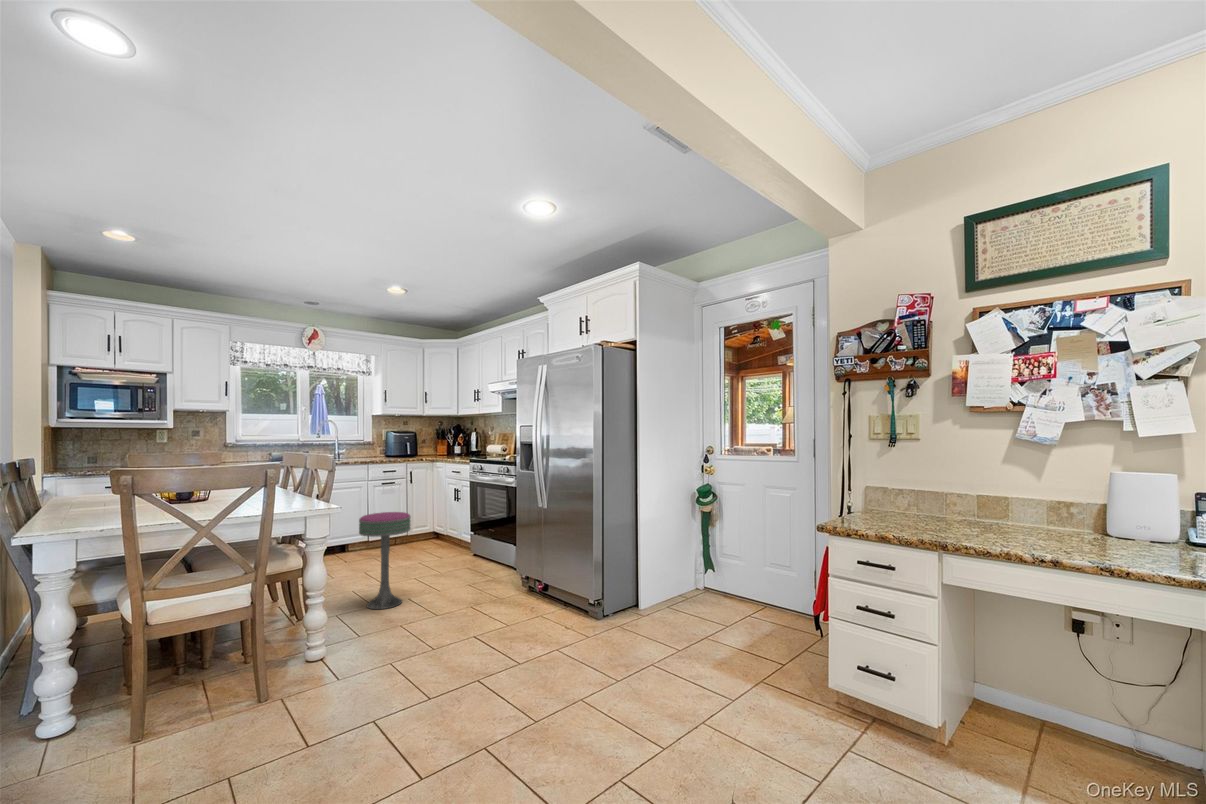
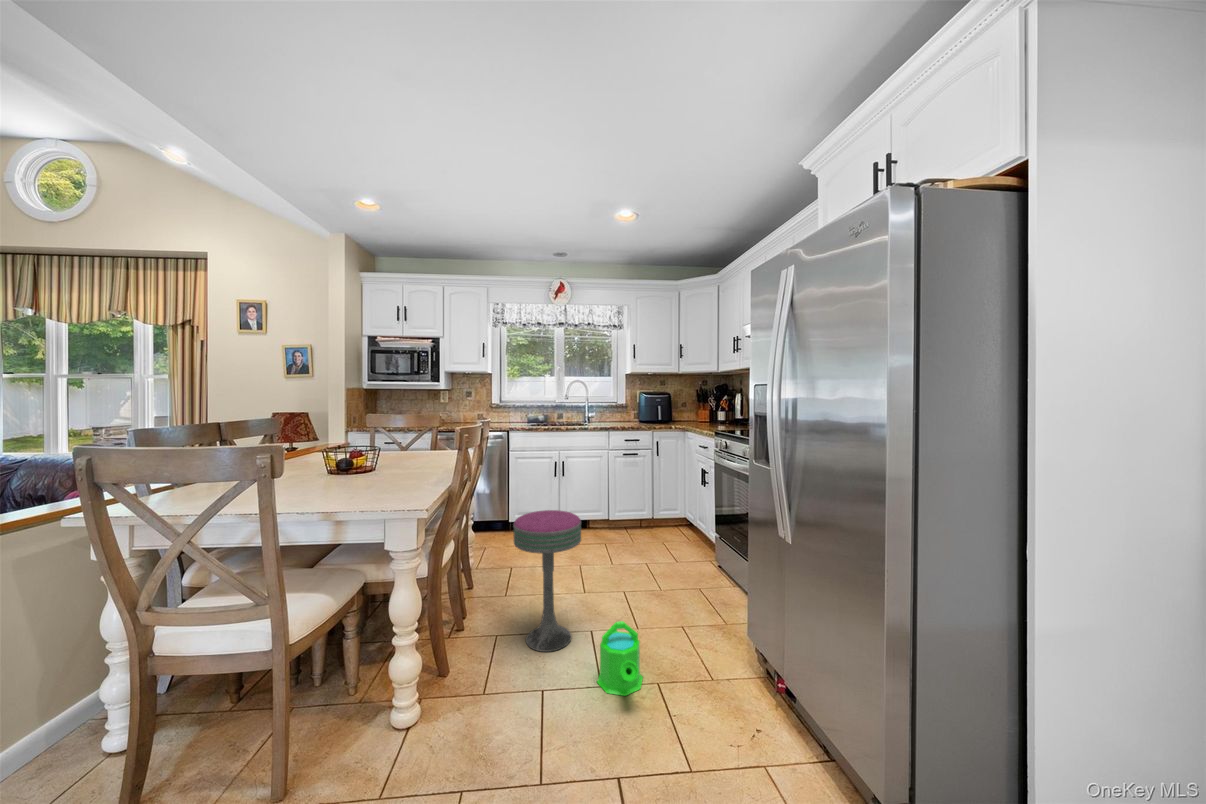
watering can: none [435,567,470,610] -> present [597,621,643,696]

